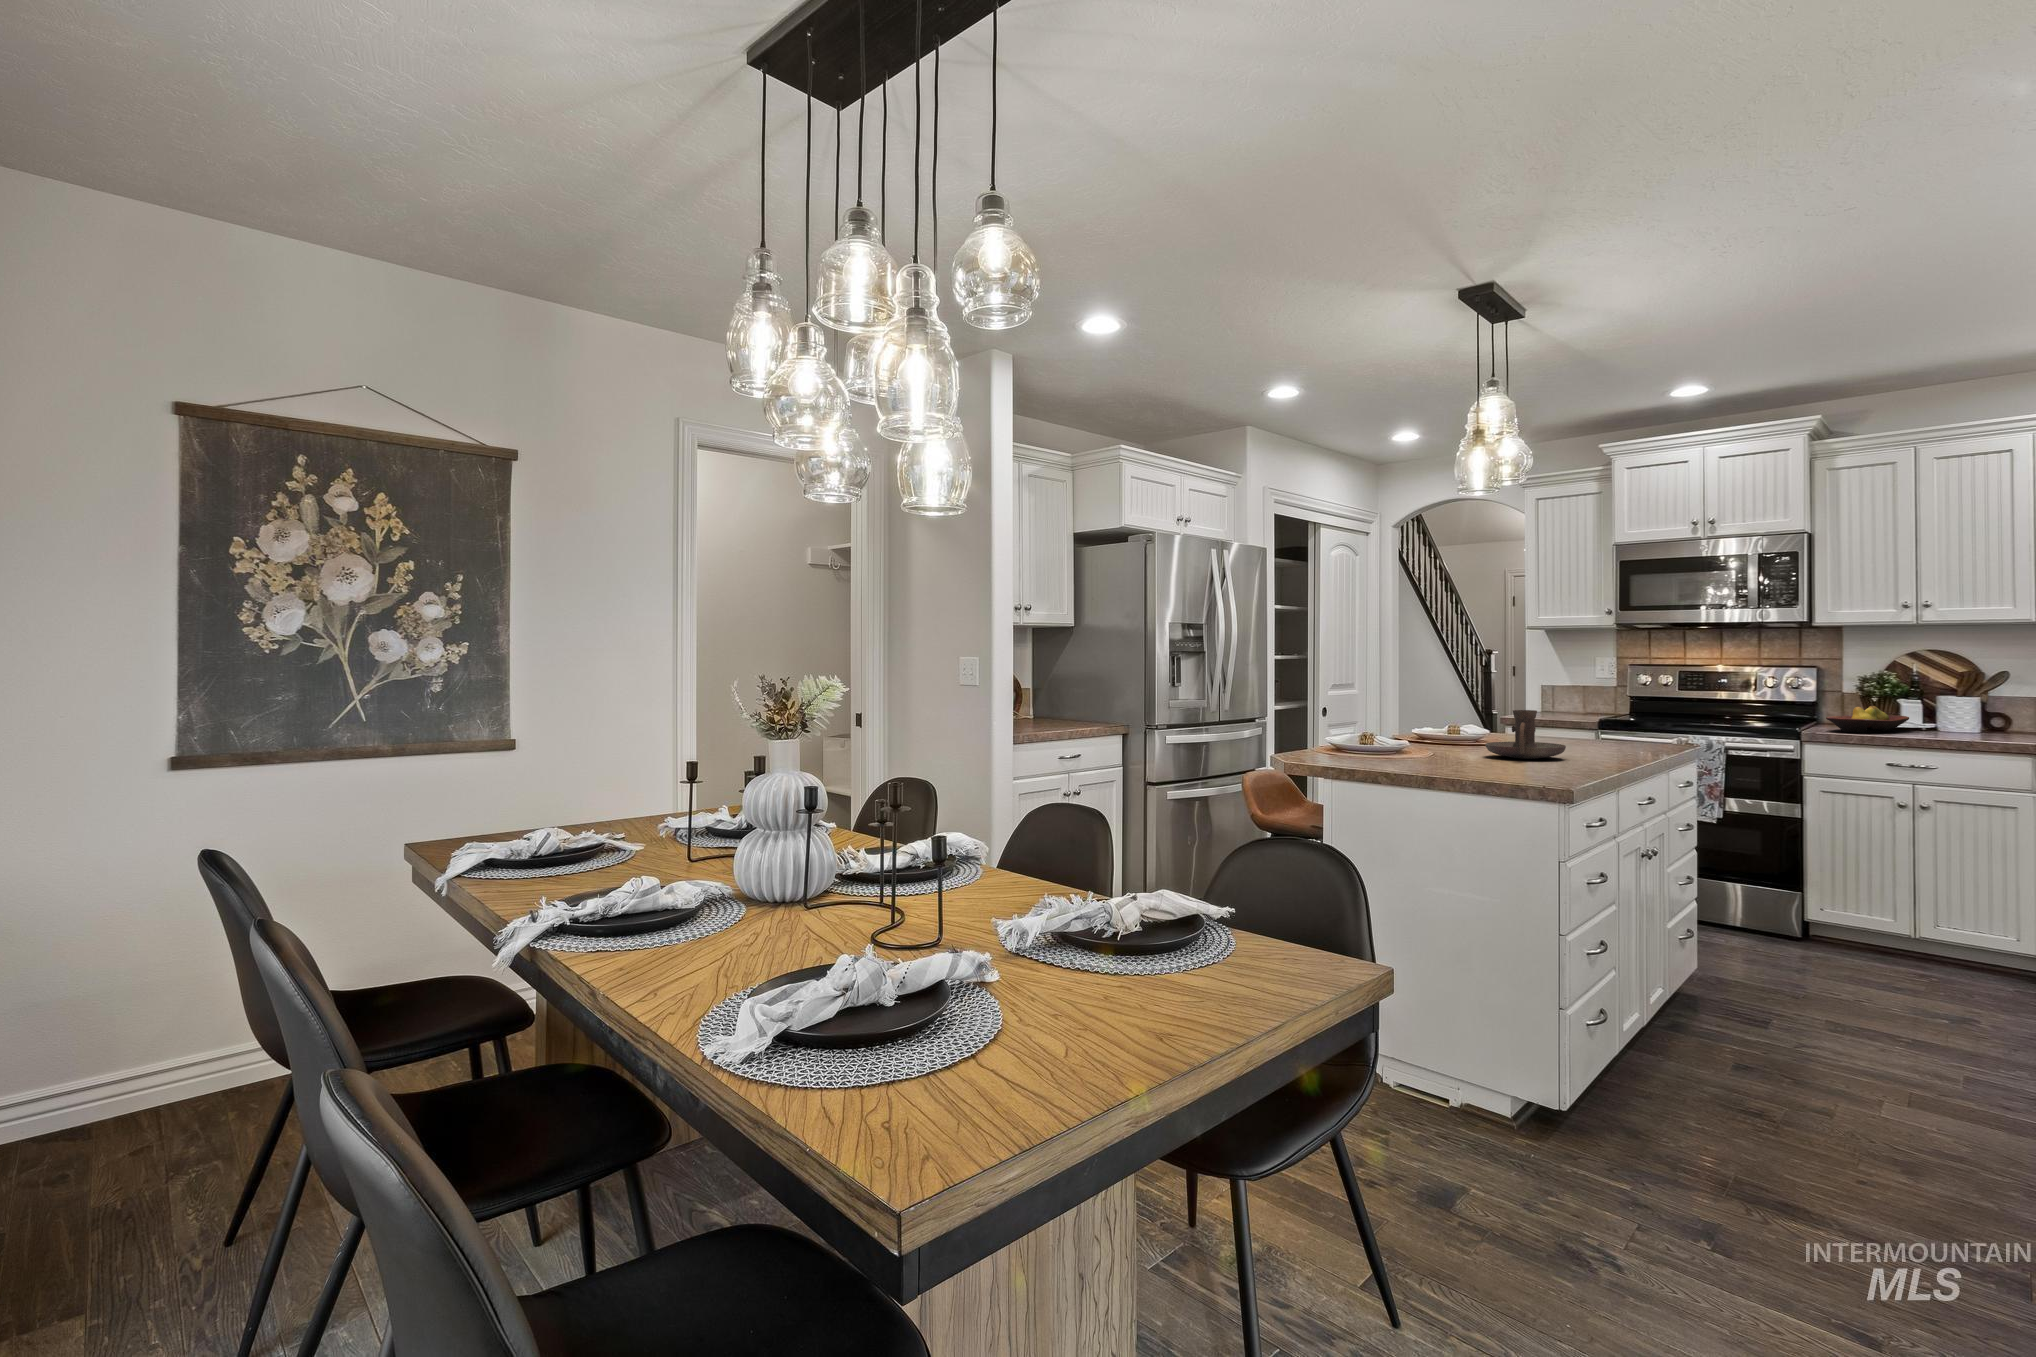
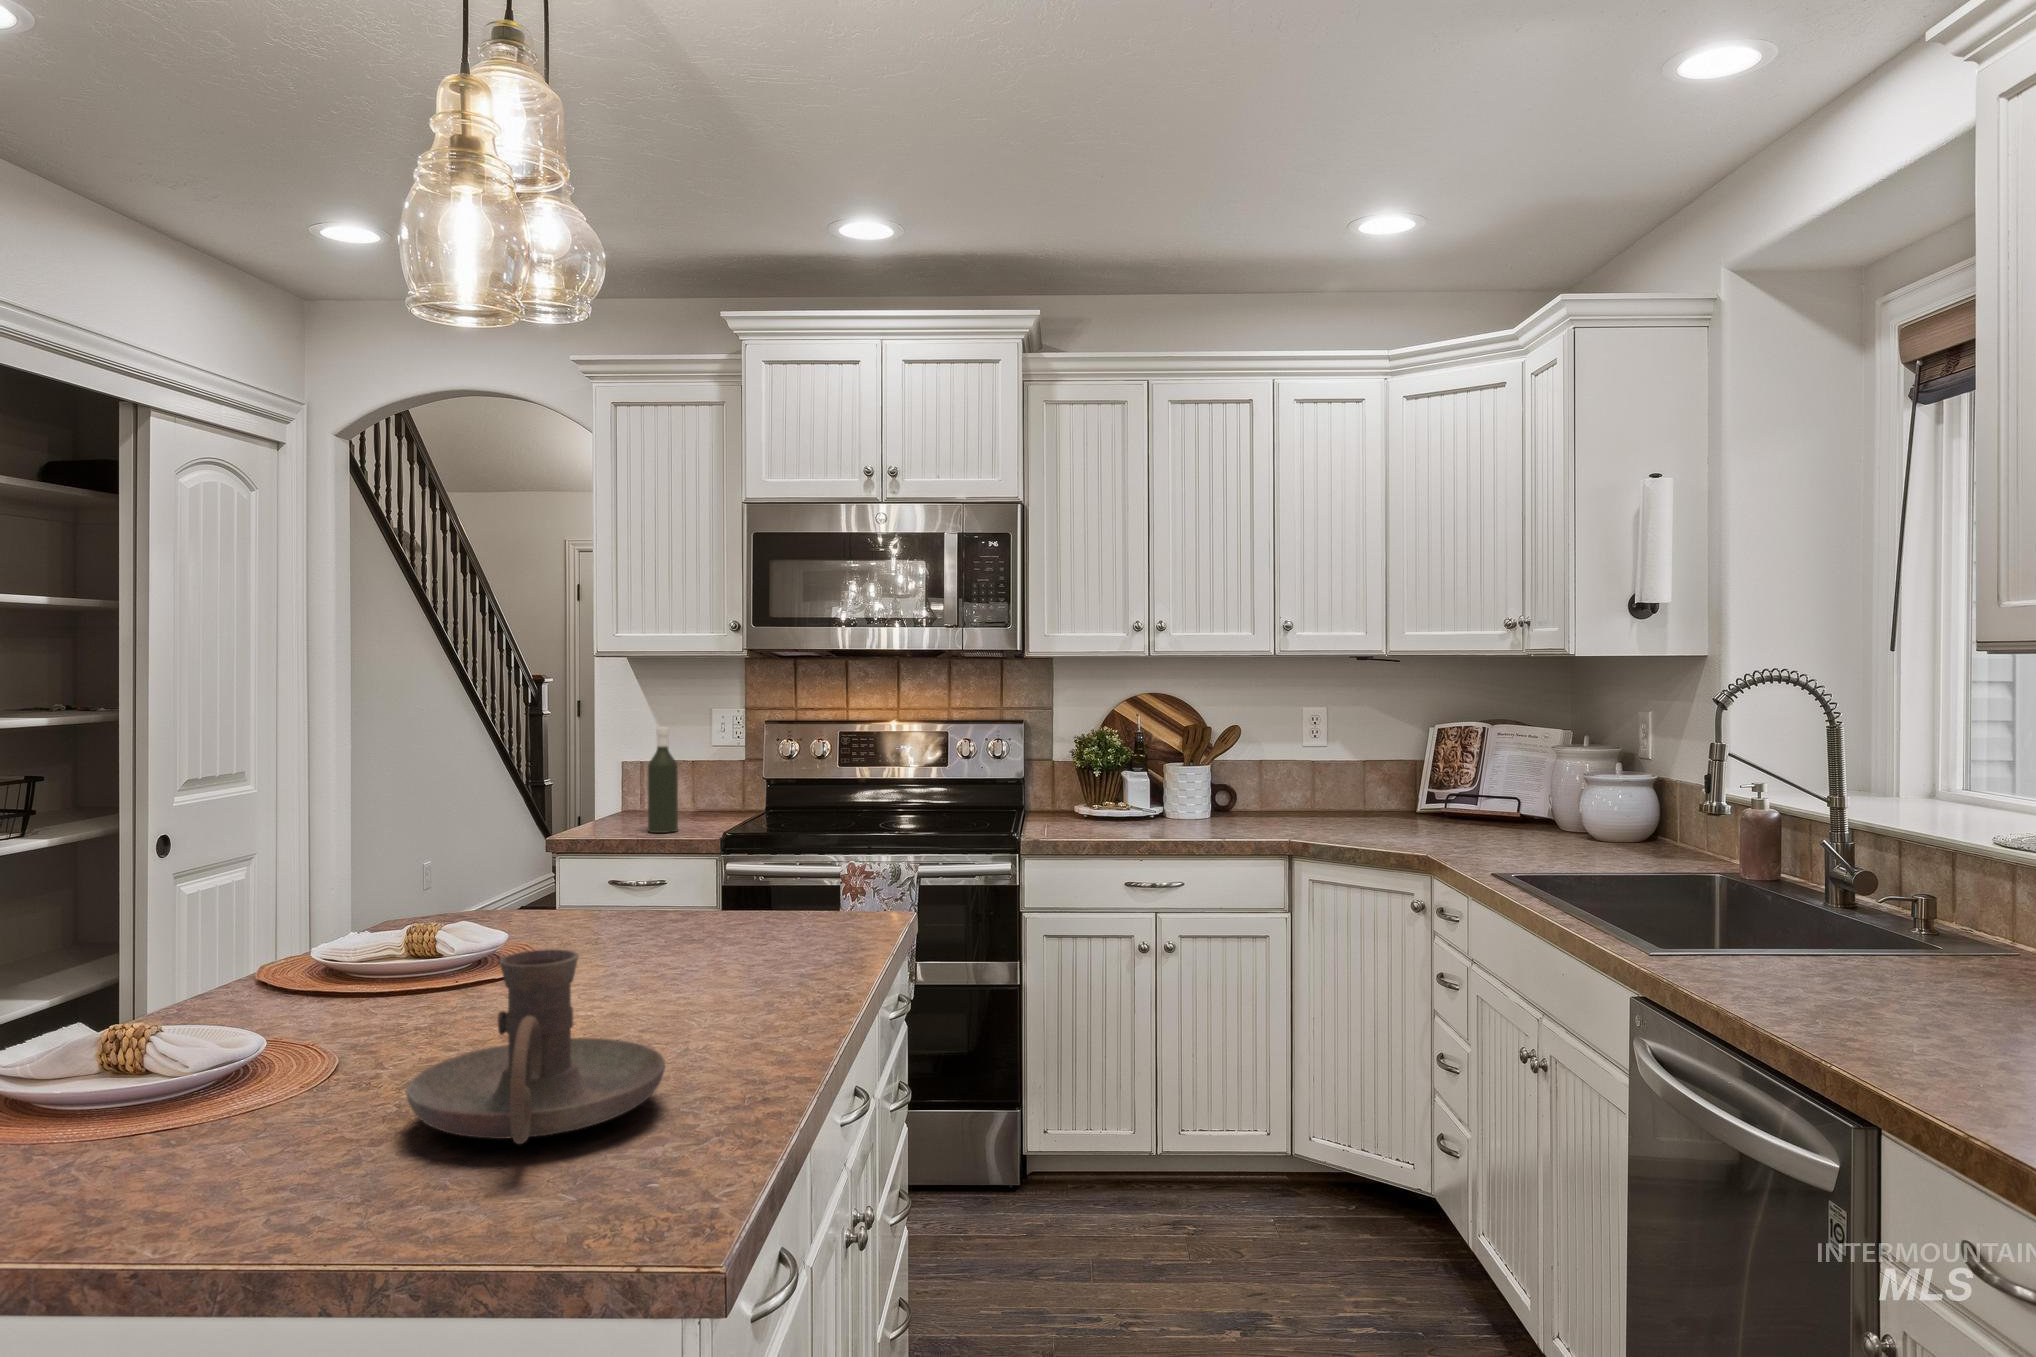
bottle: none [1558,668,1575,722] -> present [648,727,678,833]
fruit bowl: present [1826,706,1909,733] -> none [1053,788,1148,836]

